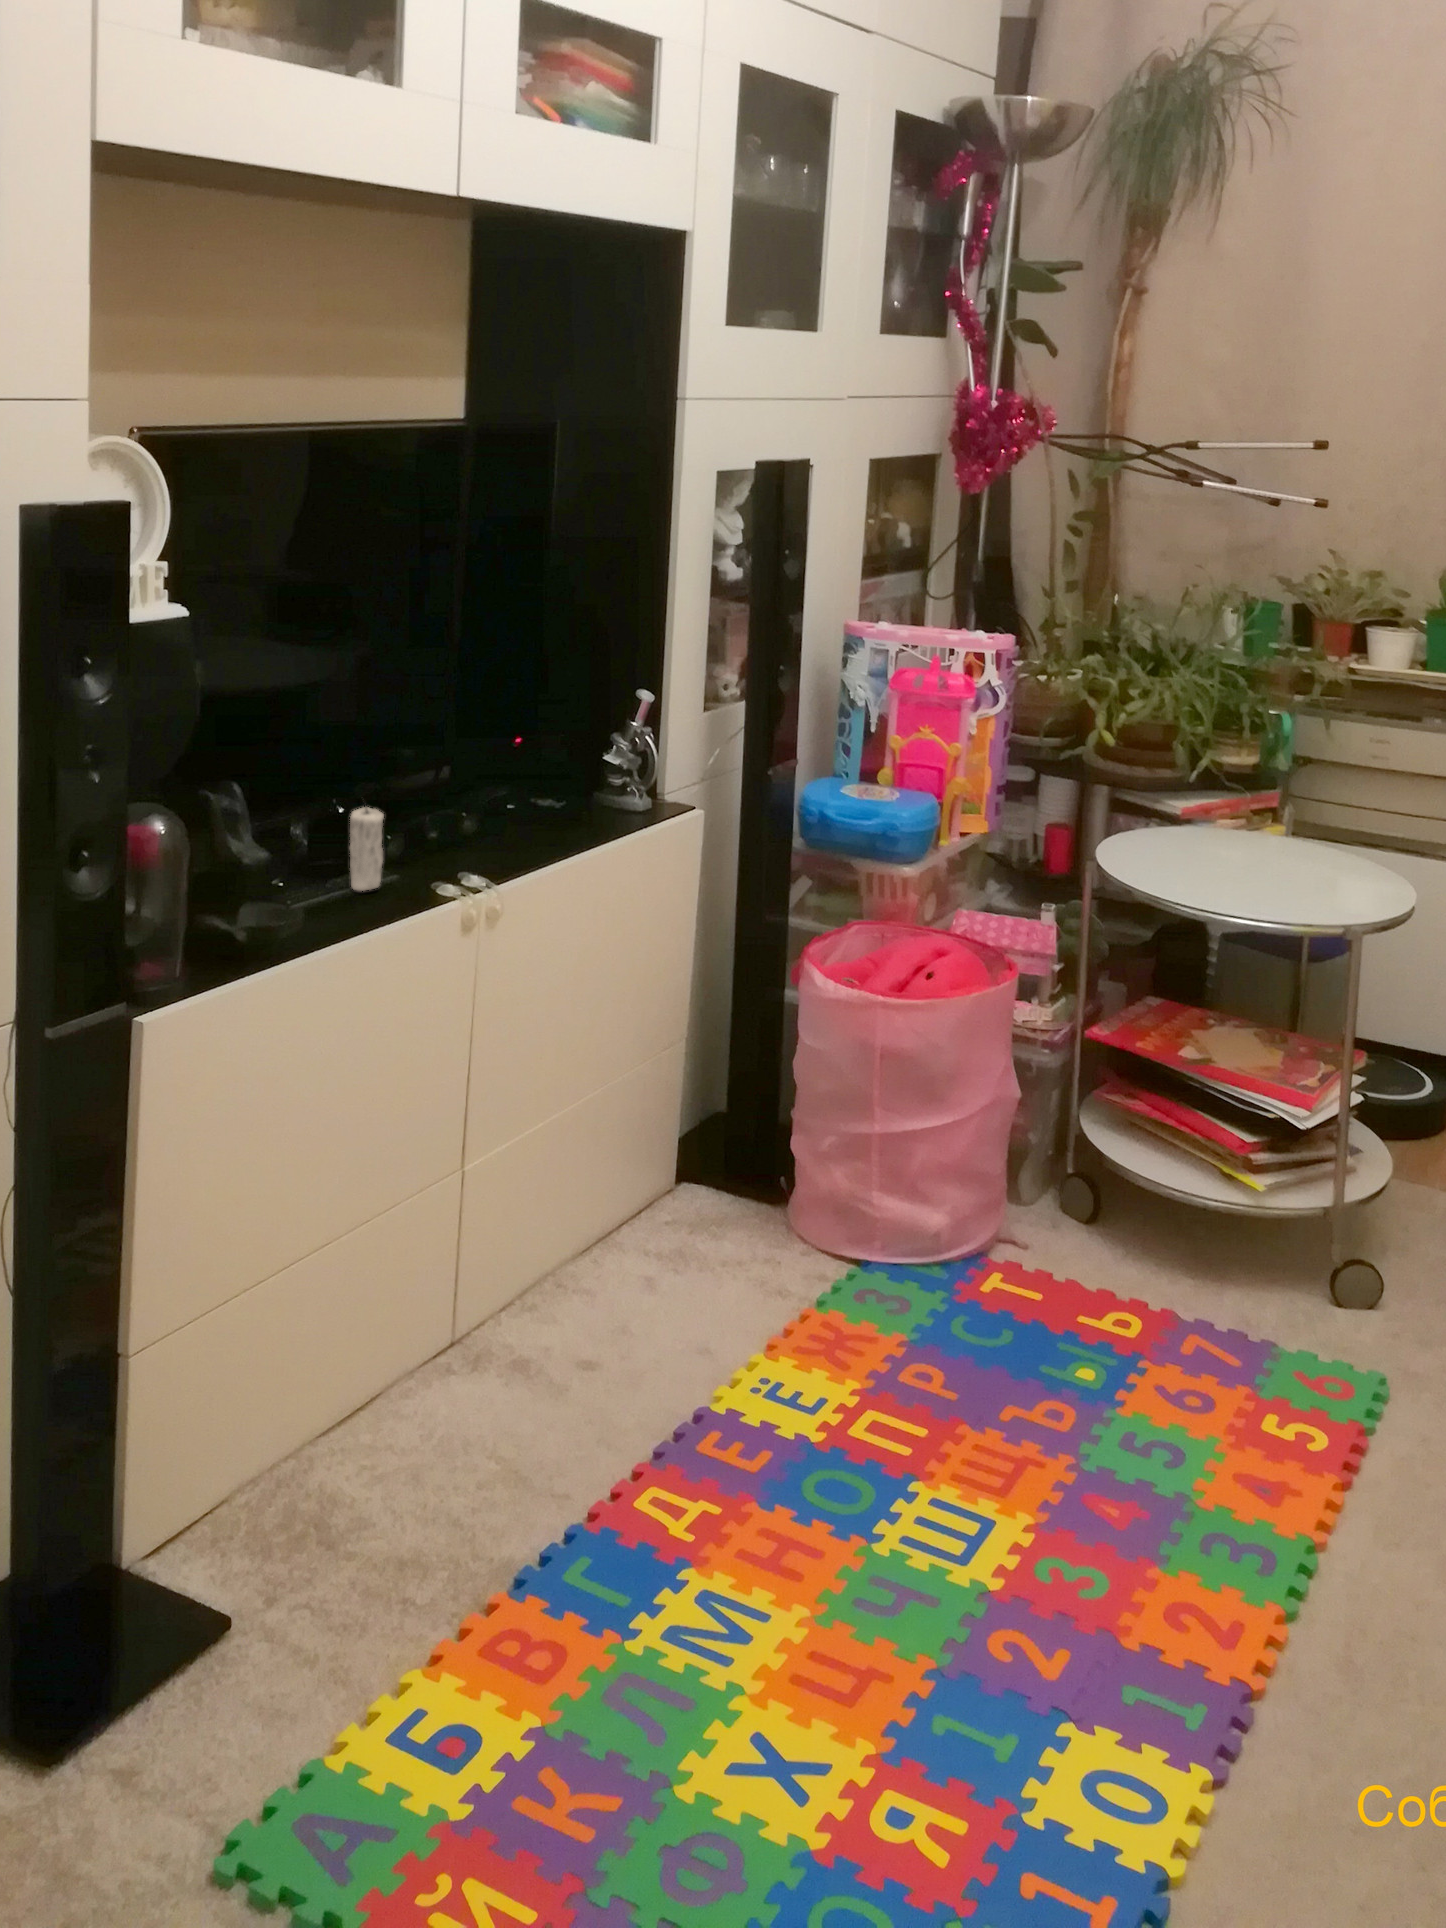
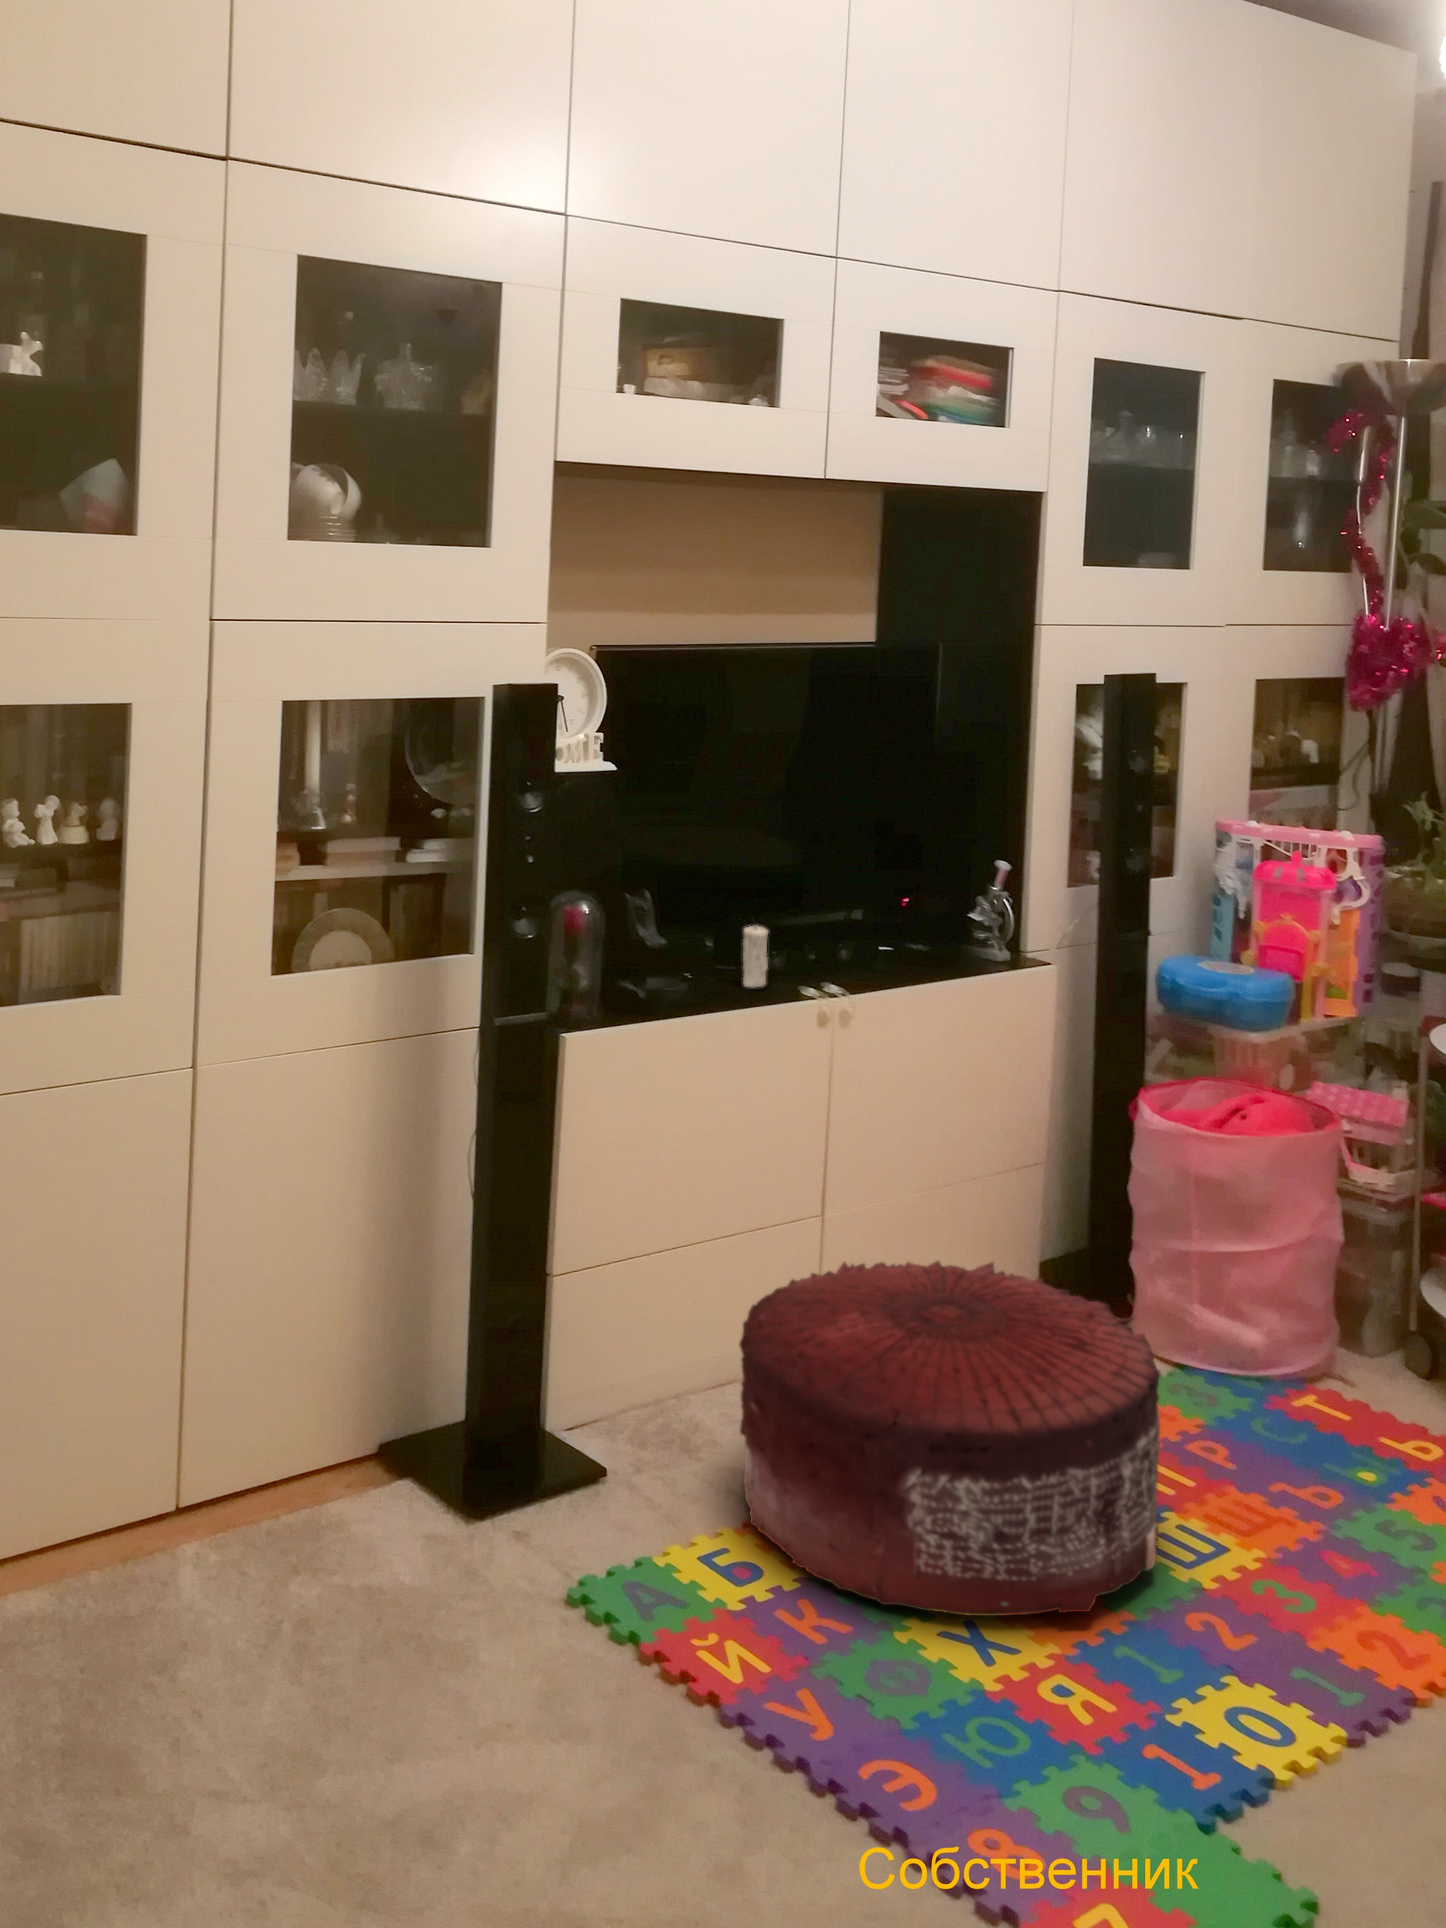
pouf: none [412,1212,947,1747] -> present [739,1261,1160,1616]

